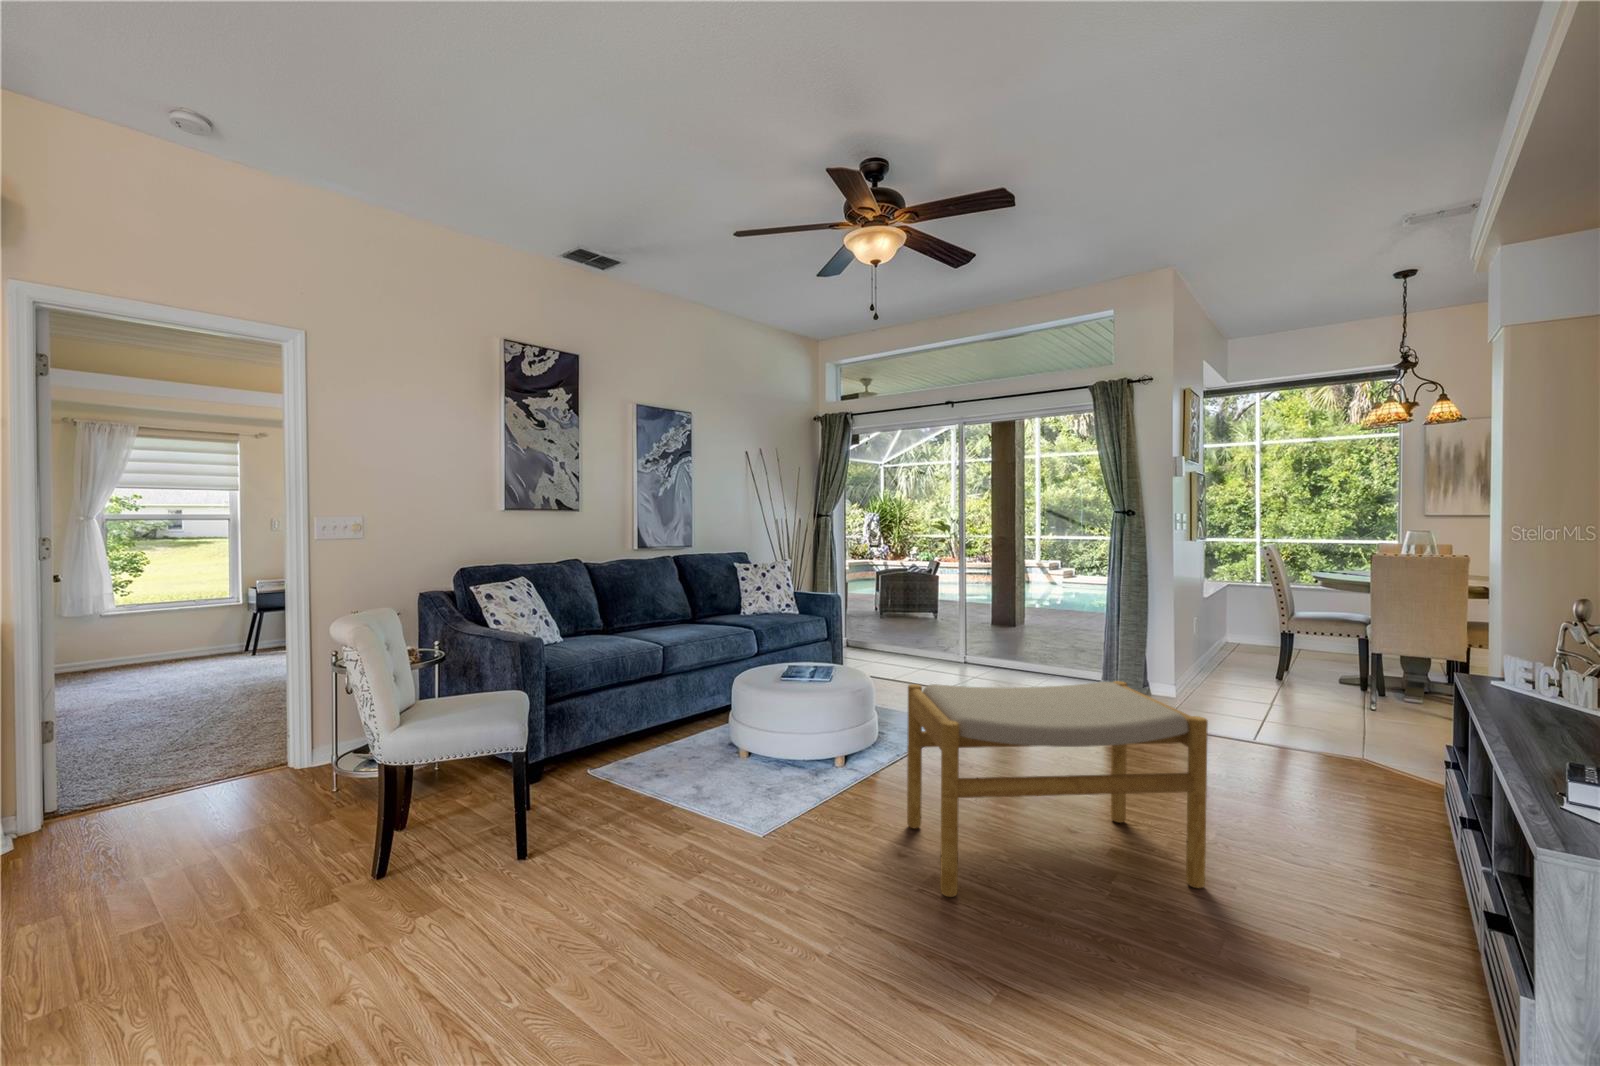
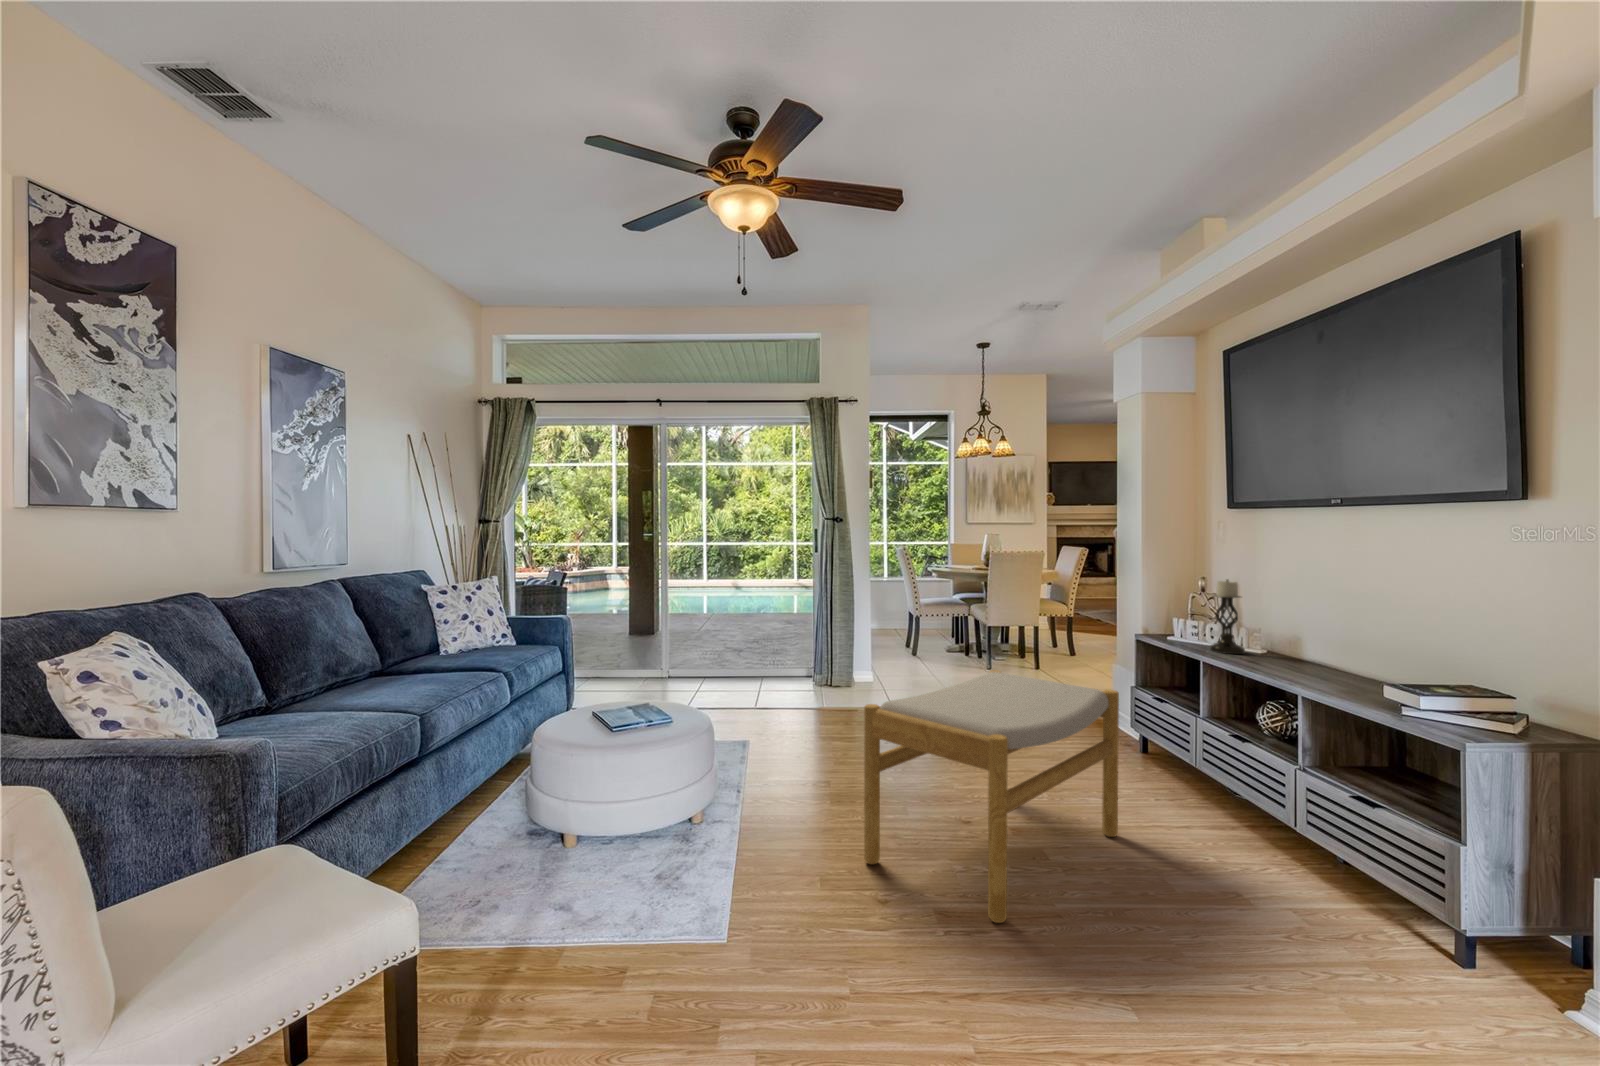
candle holder: none [1501,605,1568,718] -> present [1209,579,1245,654]

